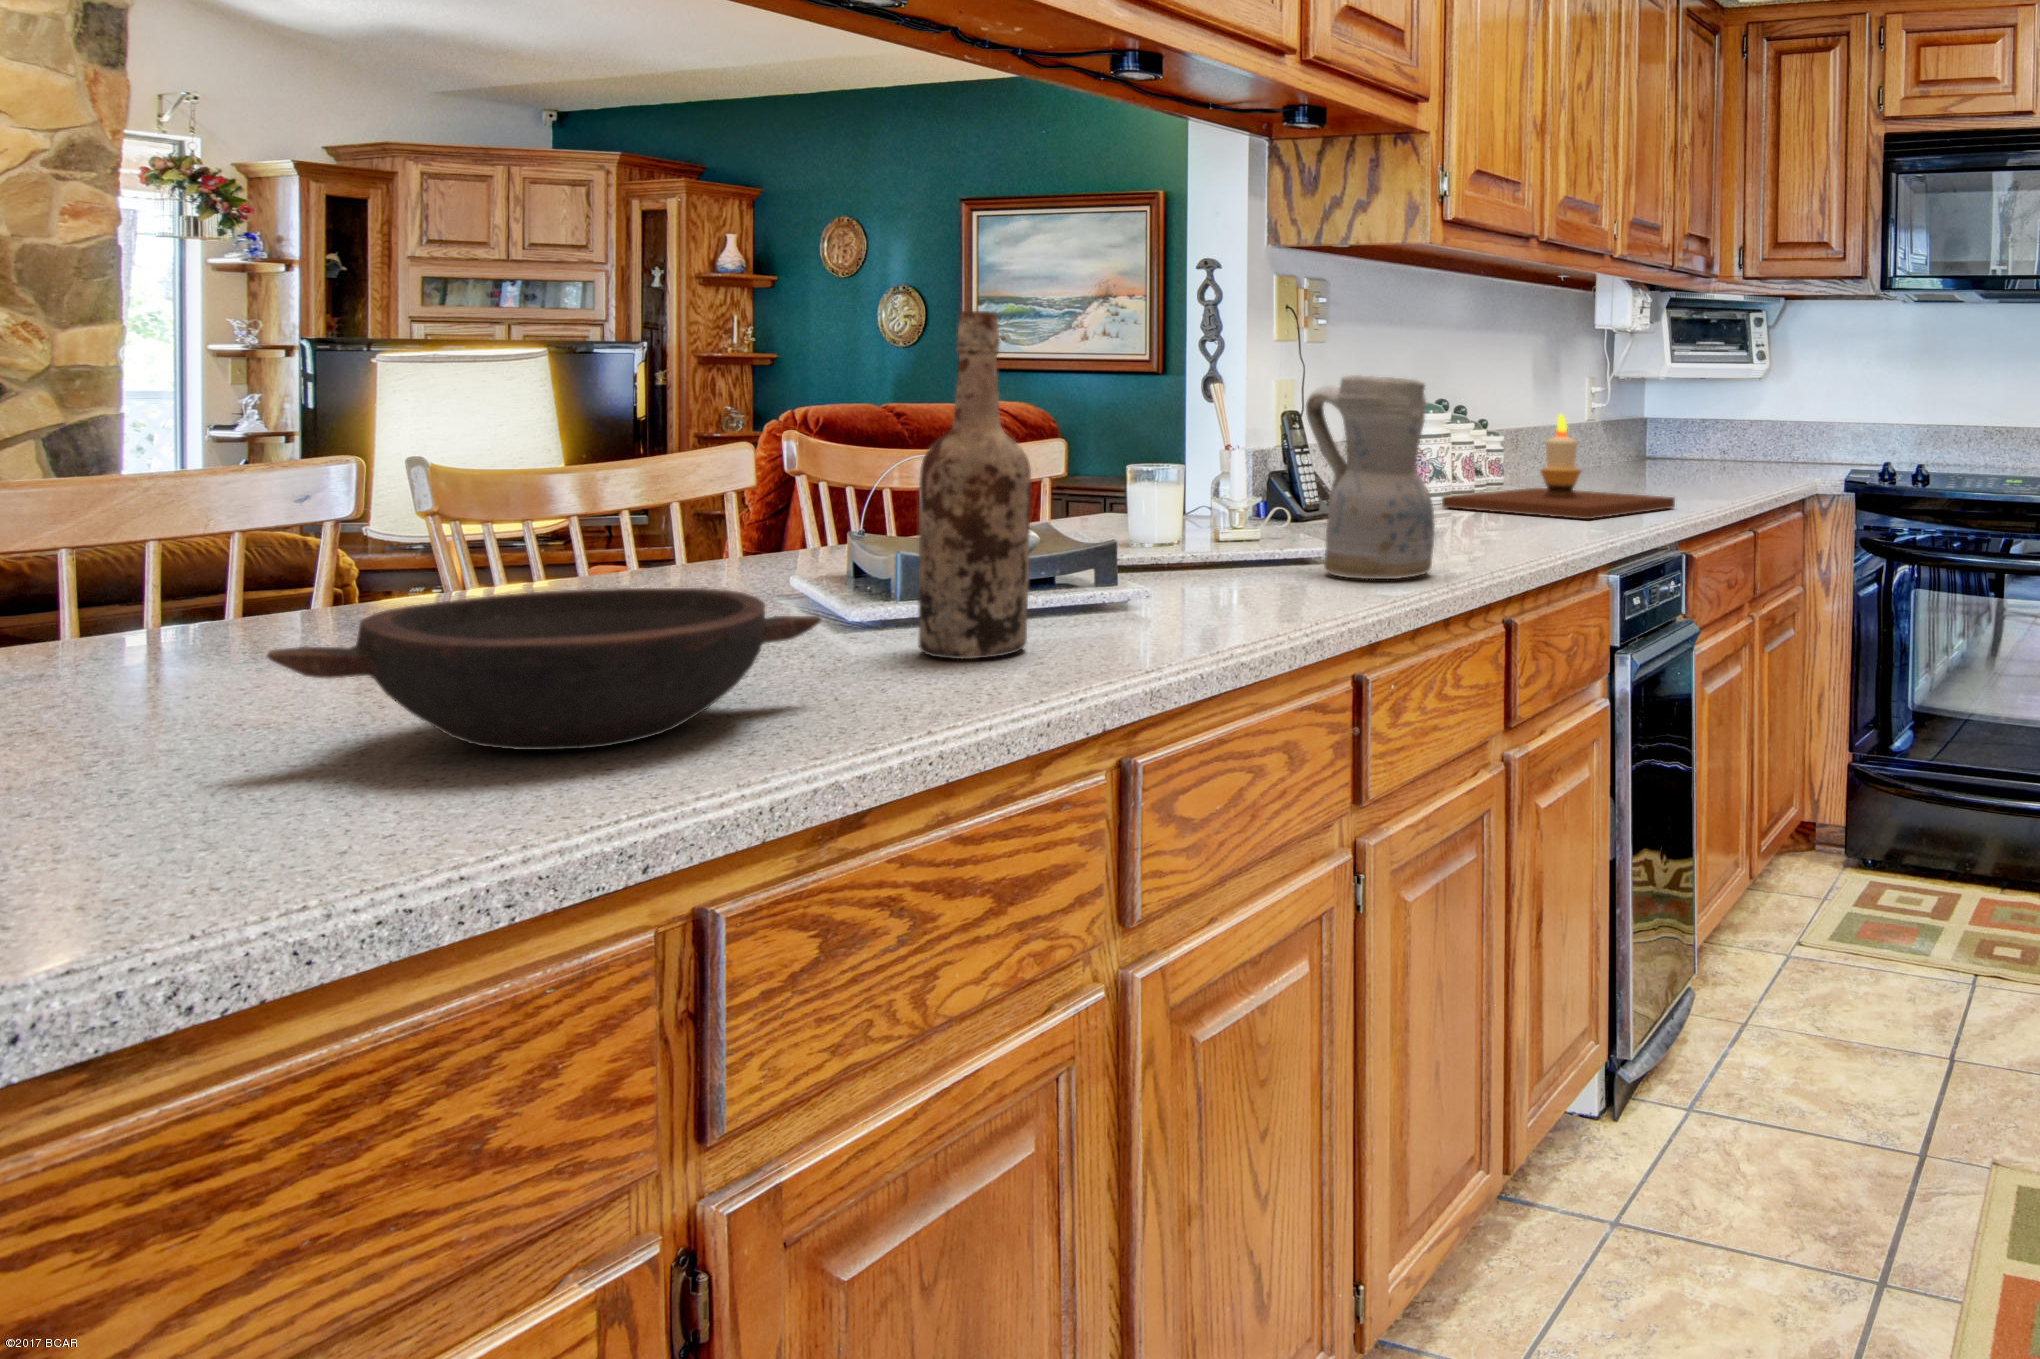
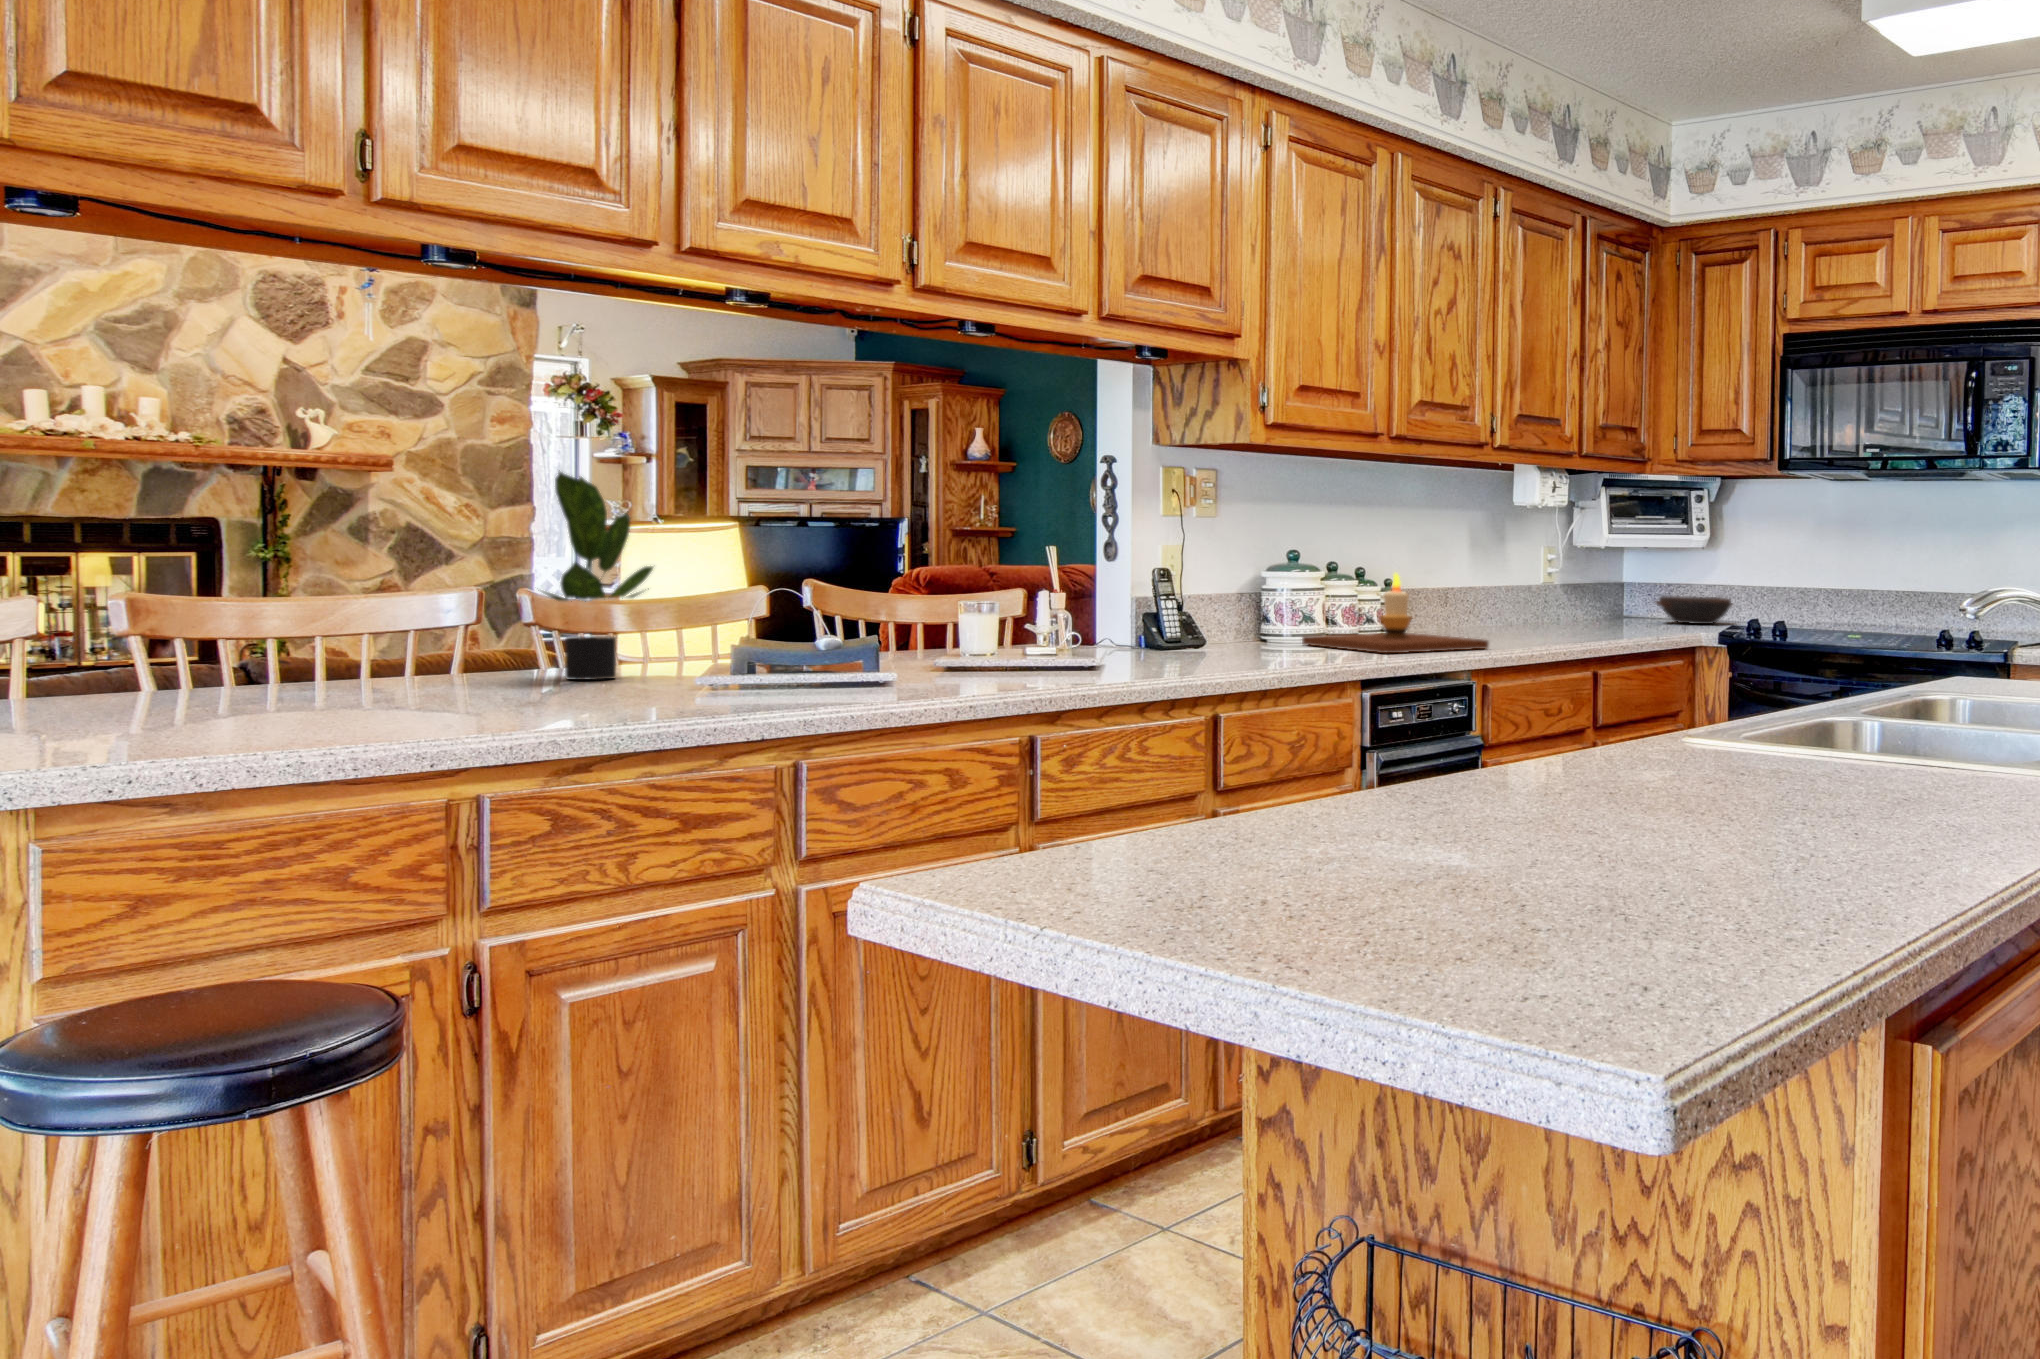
potted plant: none [500,259,712,613] -> present [542,470,653,680]
wine bottle: present [918,311,1031,659] -> none [709,499,779,703]
ceramic pitcher: present [1306,375,1435,579] -> none [1063,540,1147,679]
bowl: present [267,588,821,750] -> present [1656,596,1732,624]

